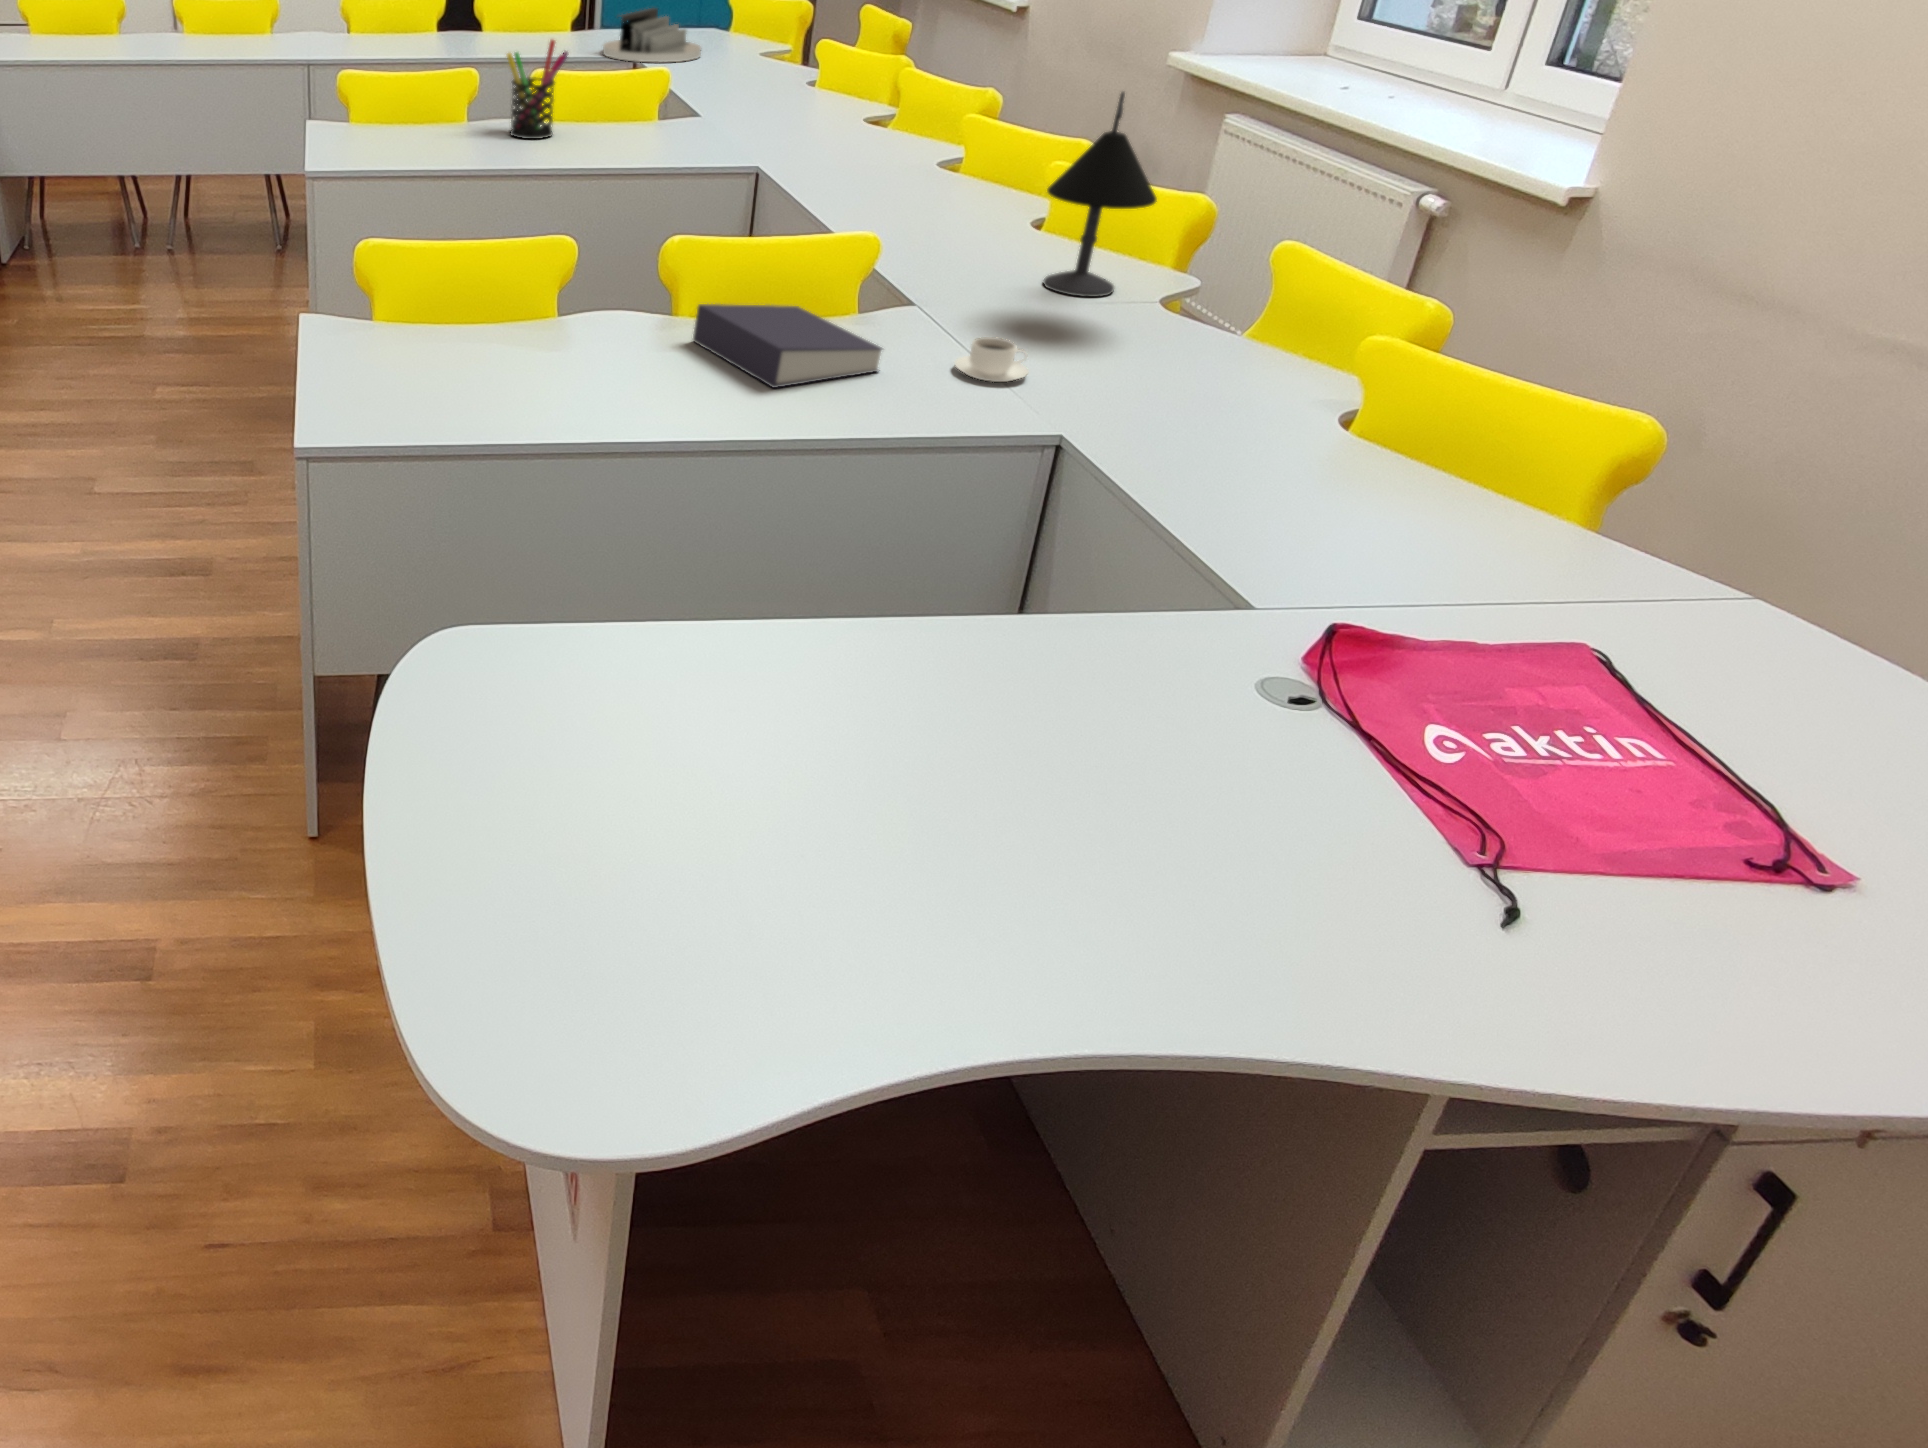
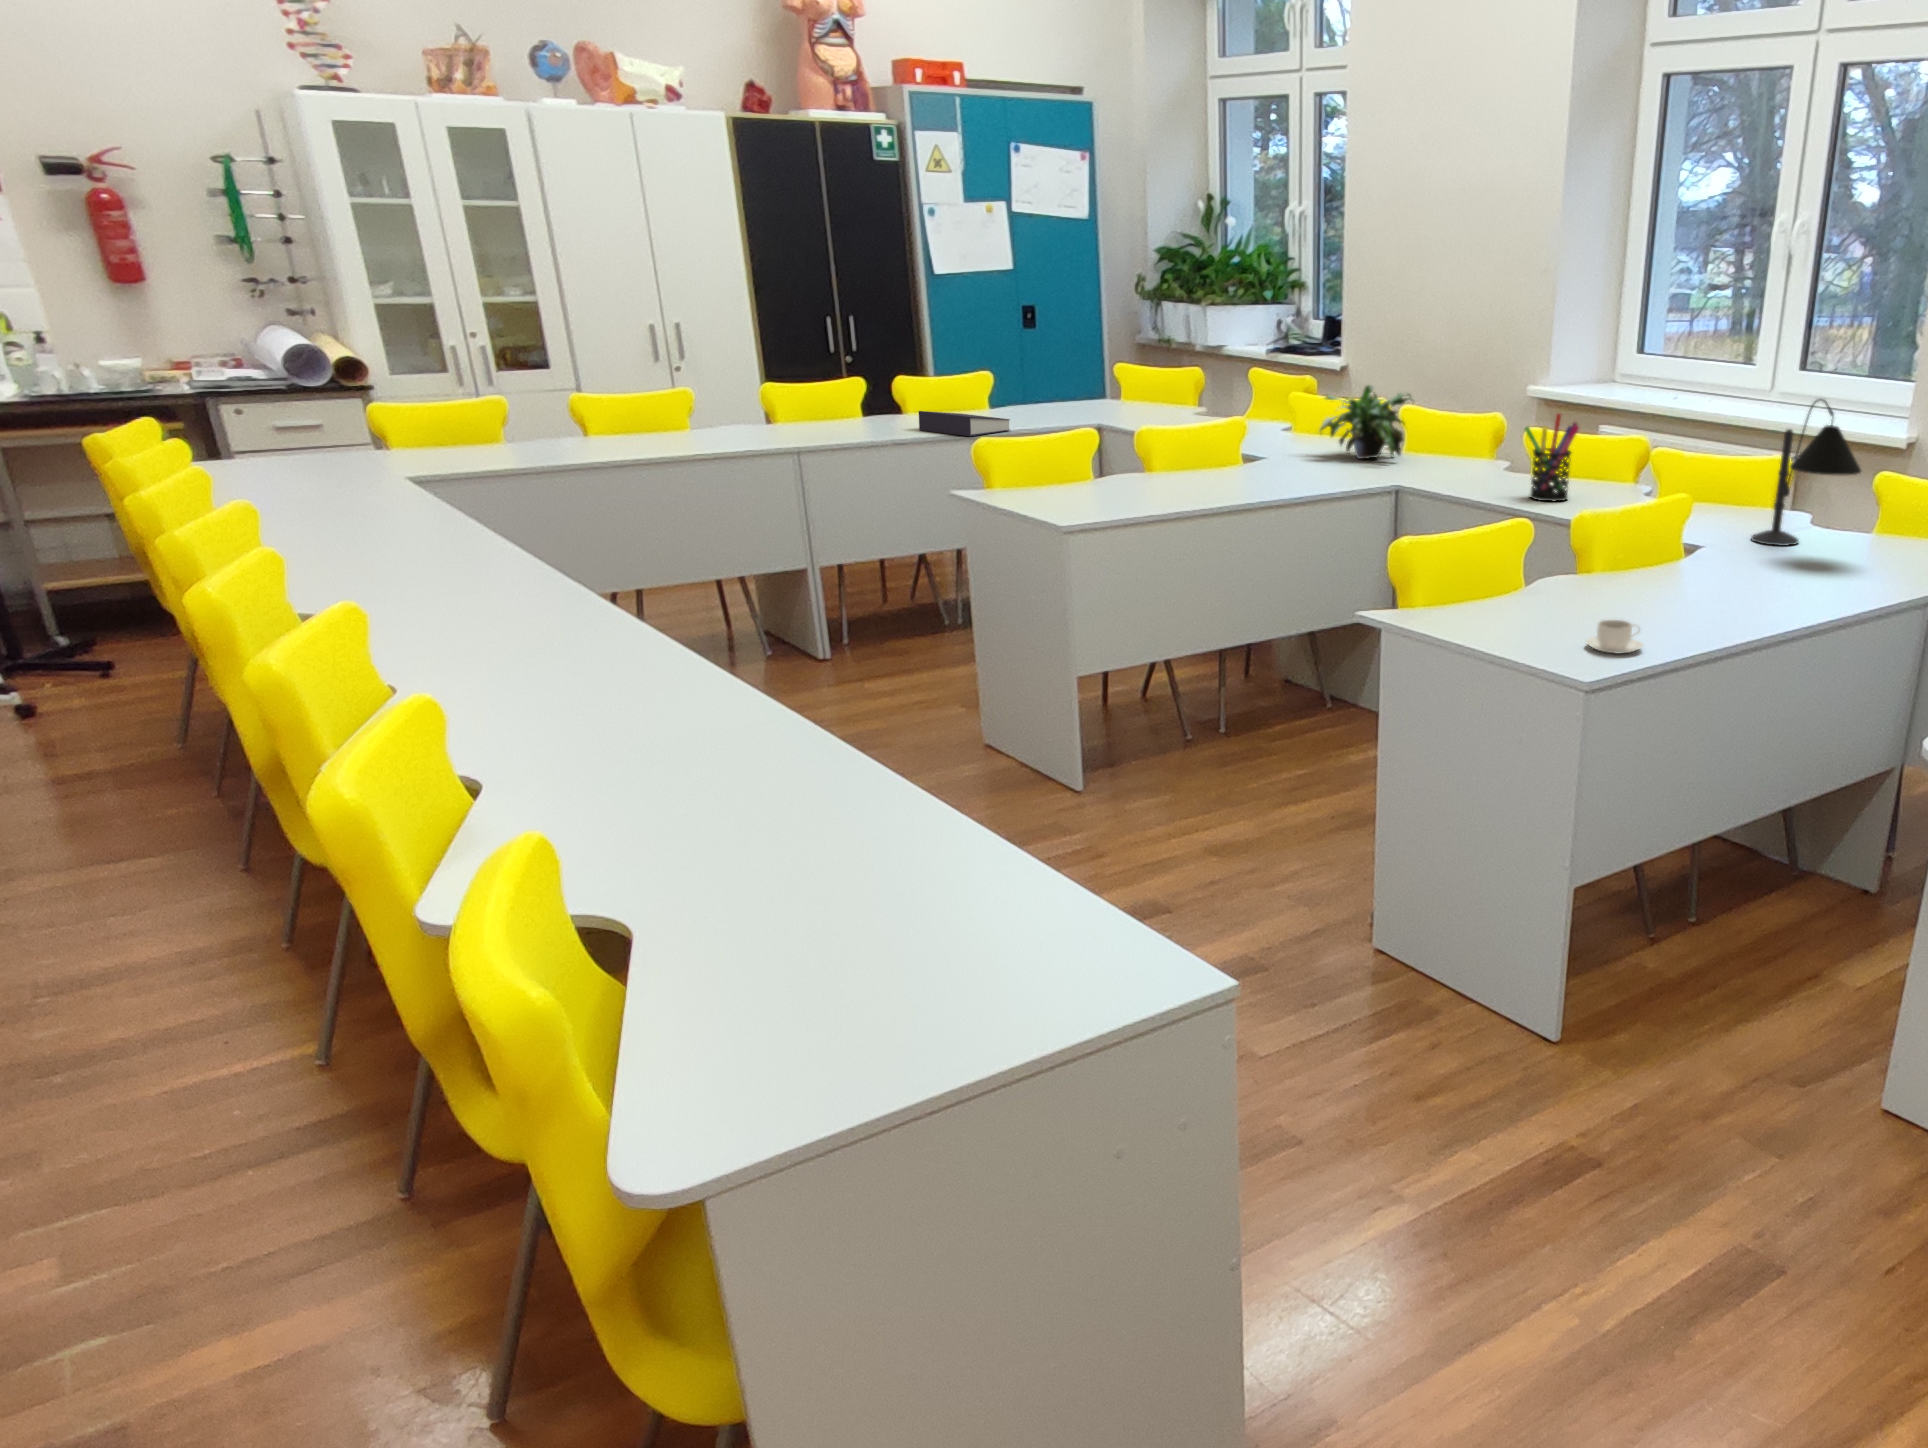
desk organizer: present [603,8,701,62] -> none [1095,384,1187,432]
potted plant: none [747,26,872,118] -> present [1319,385,1412,459]
pen holder: present [507,40,568,139] -> present [1525,414,1579,501]
book: present [693,304,882,388] -> present [919,411,1010,436]
coffee cup: present [955,337,1028,382] -> present [1586,620,1643,653]

